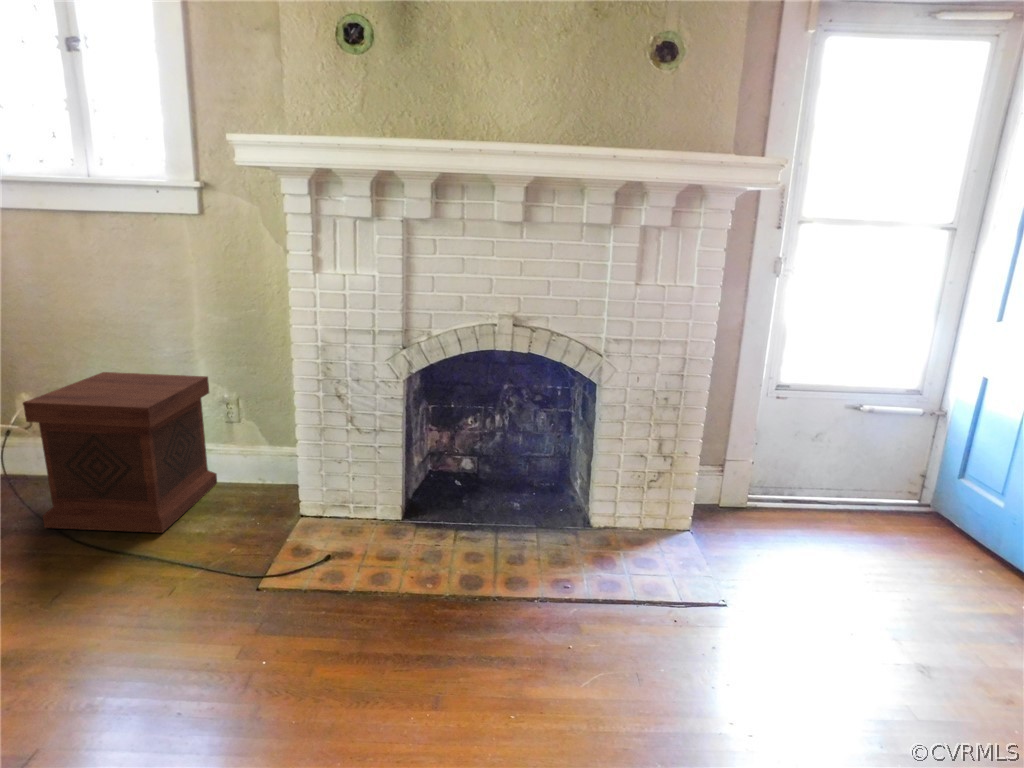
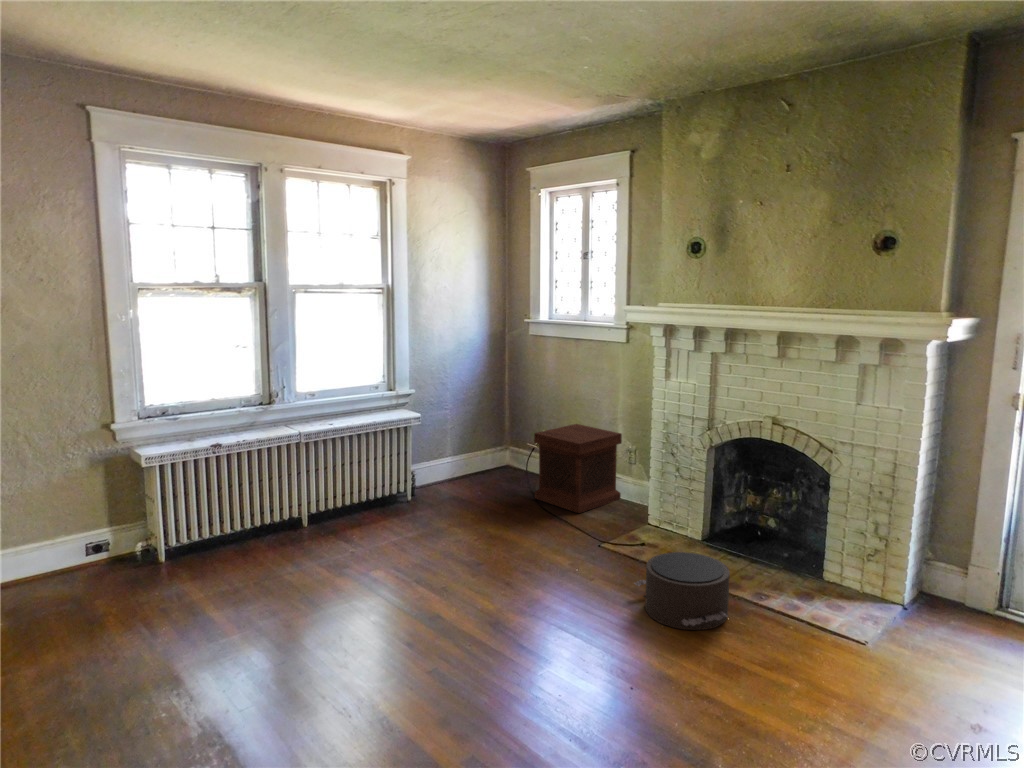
pouf: none [404,559,603,725] -> present [634,552,730,630]

